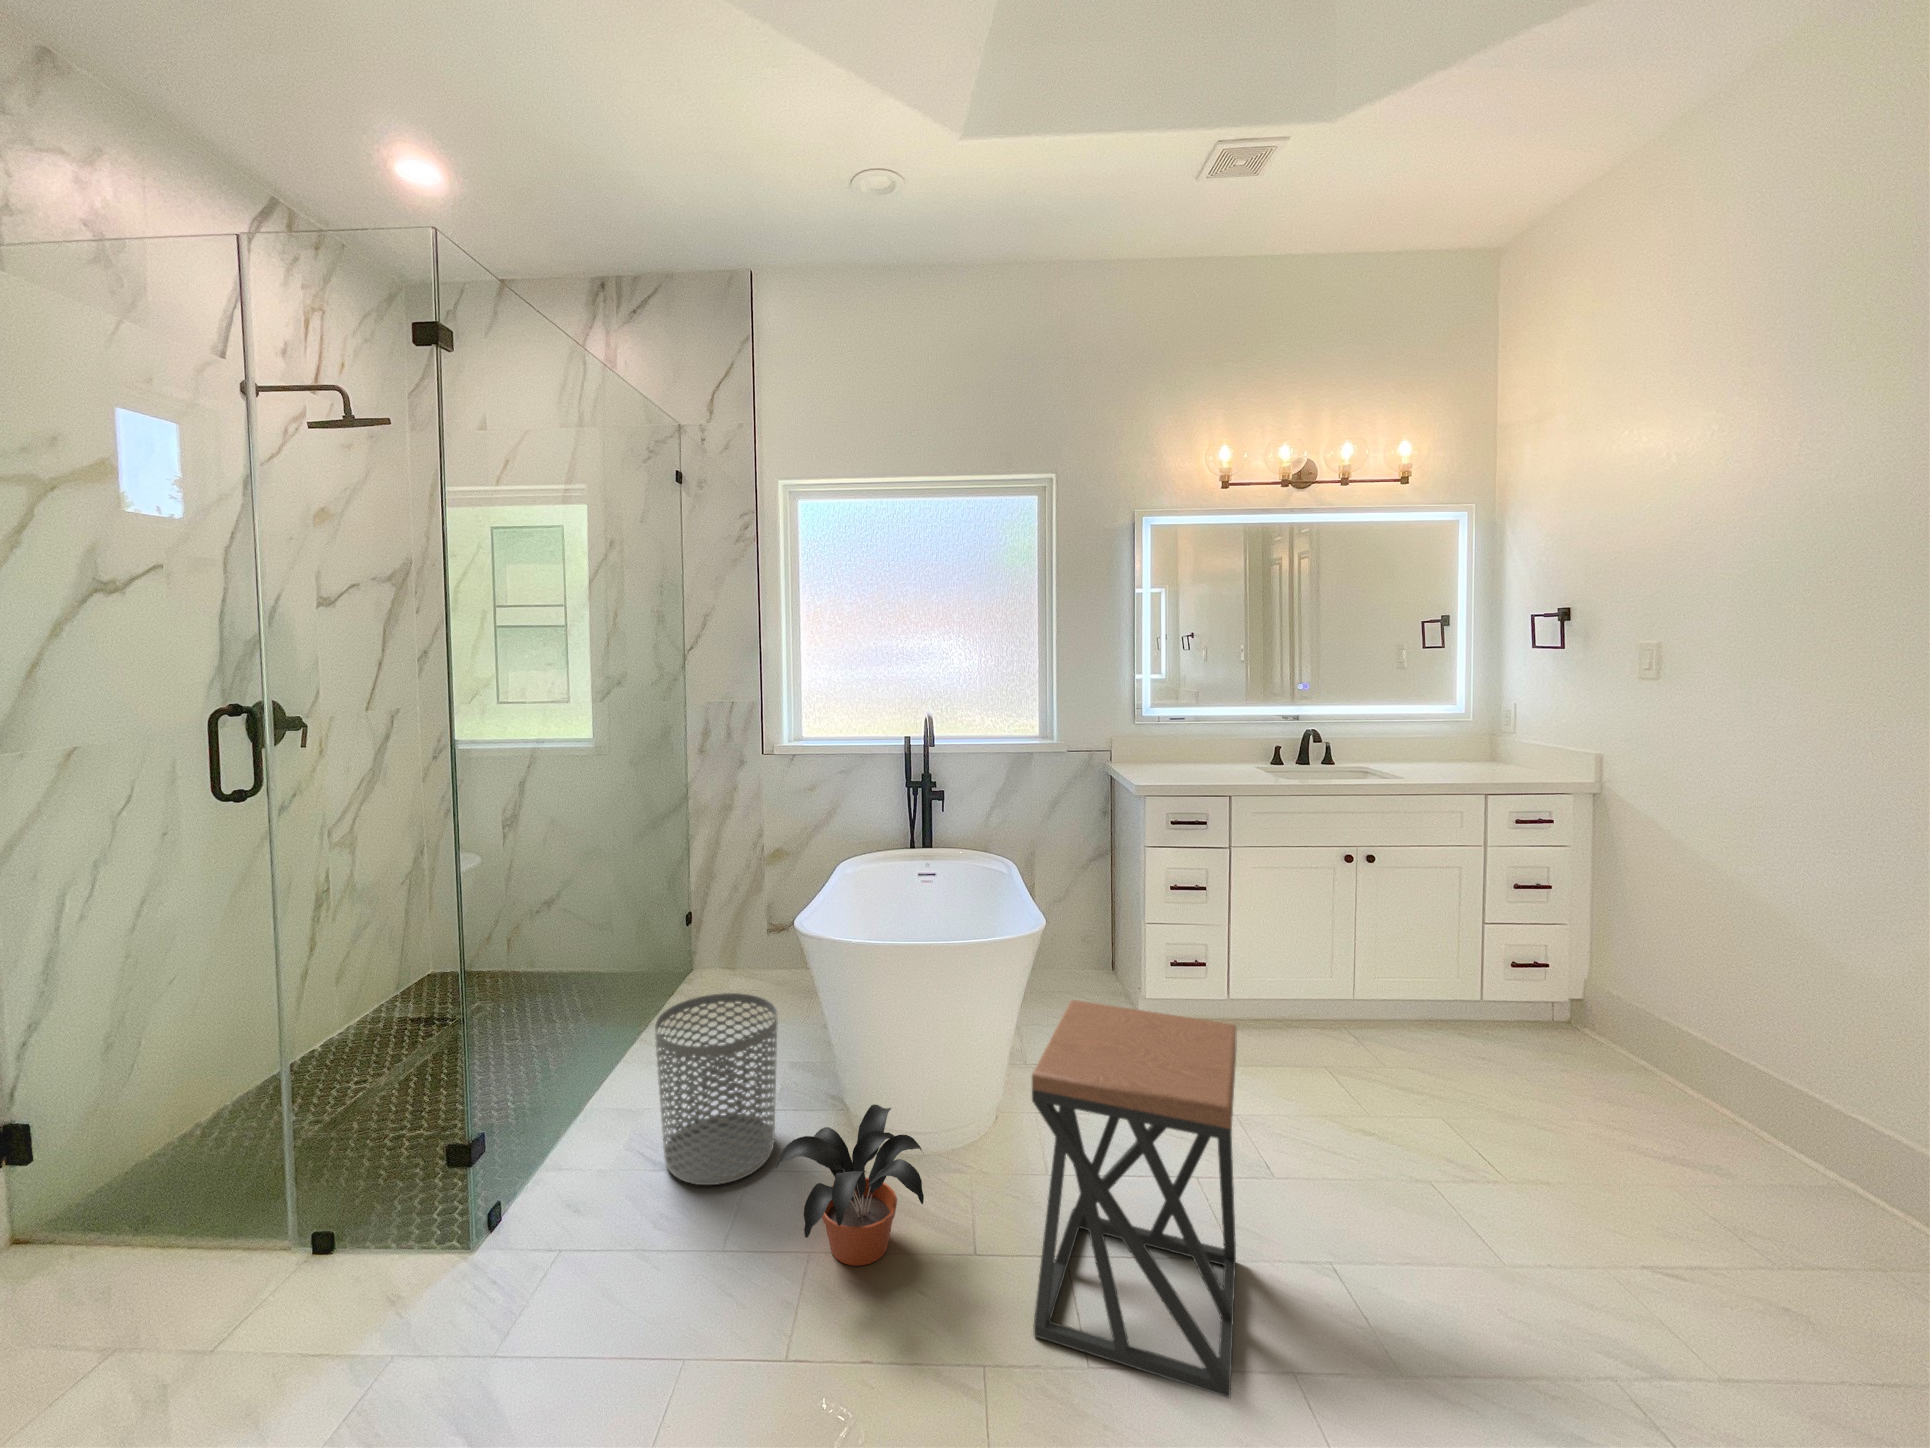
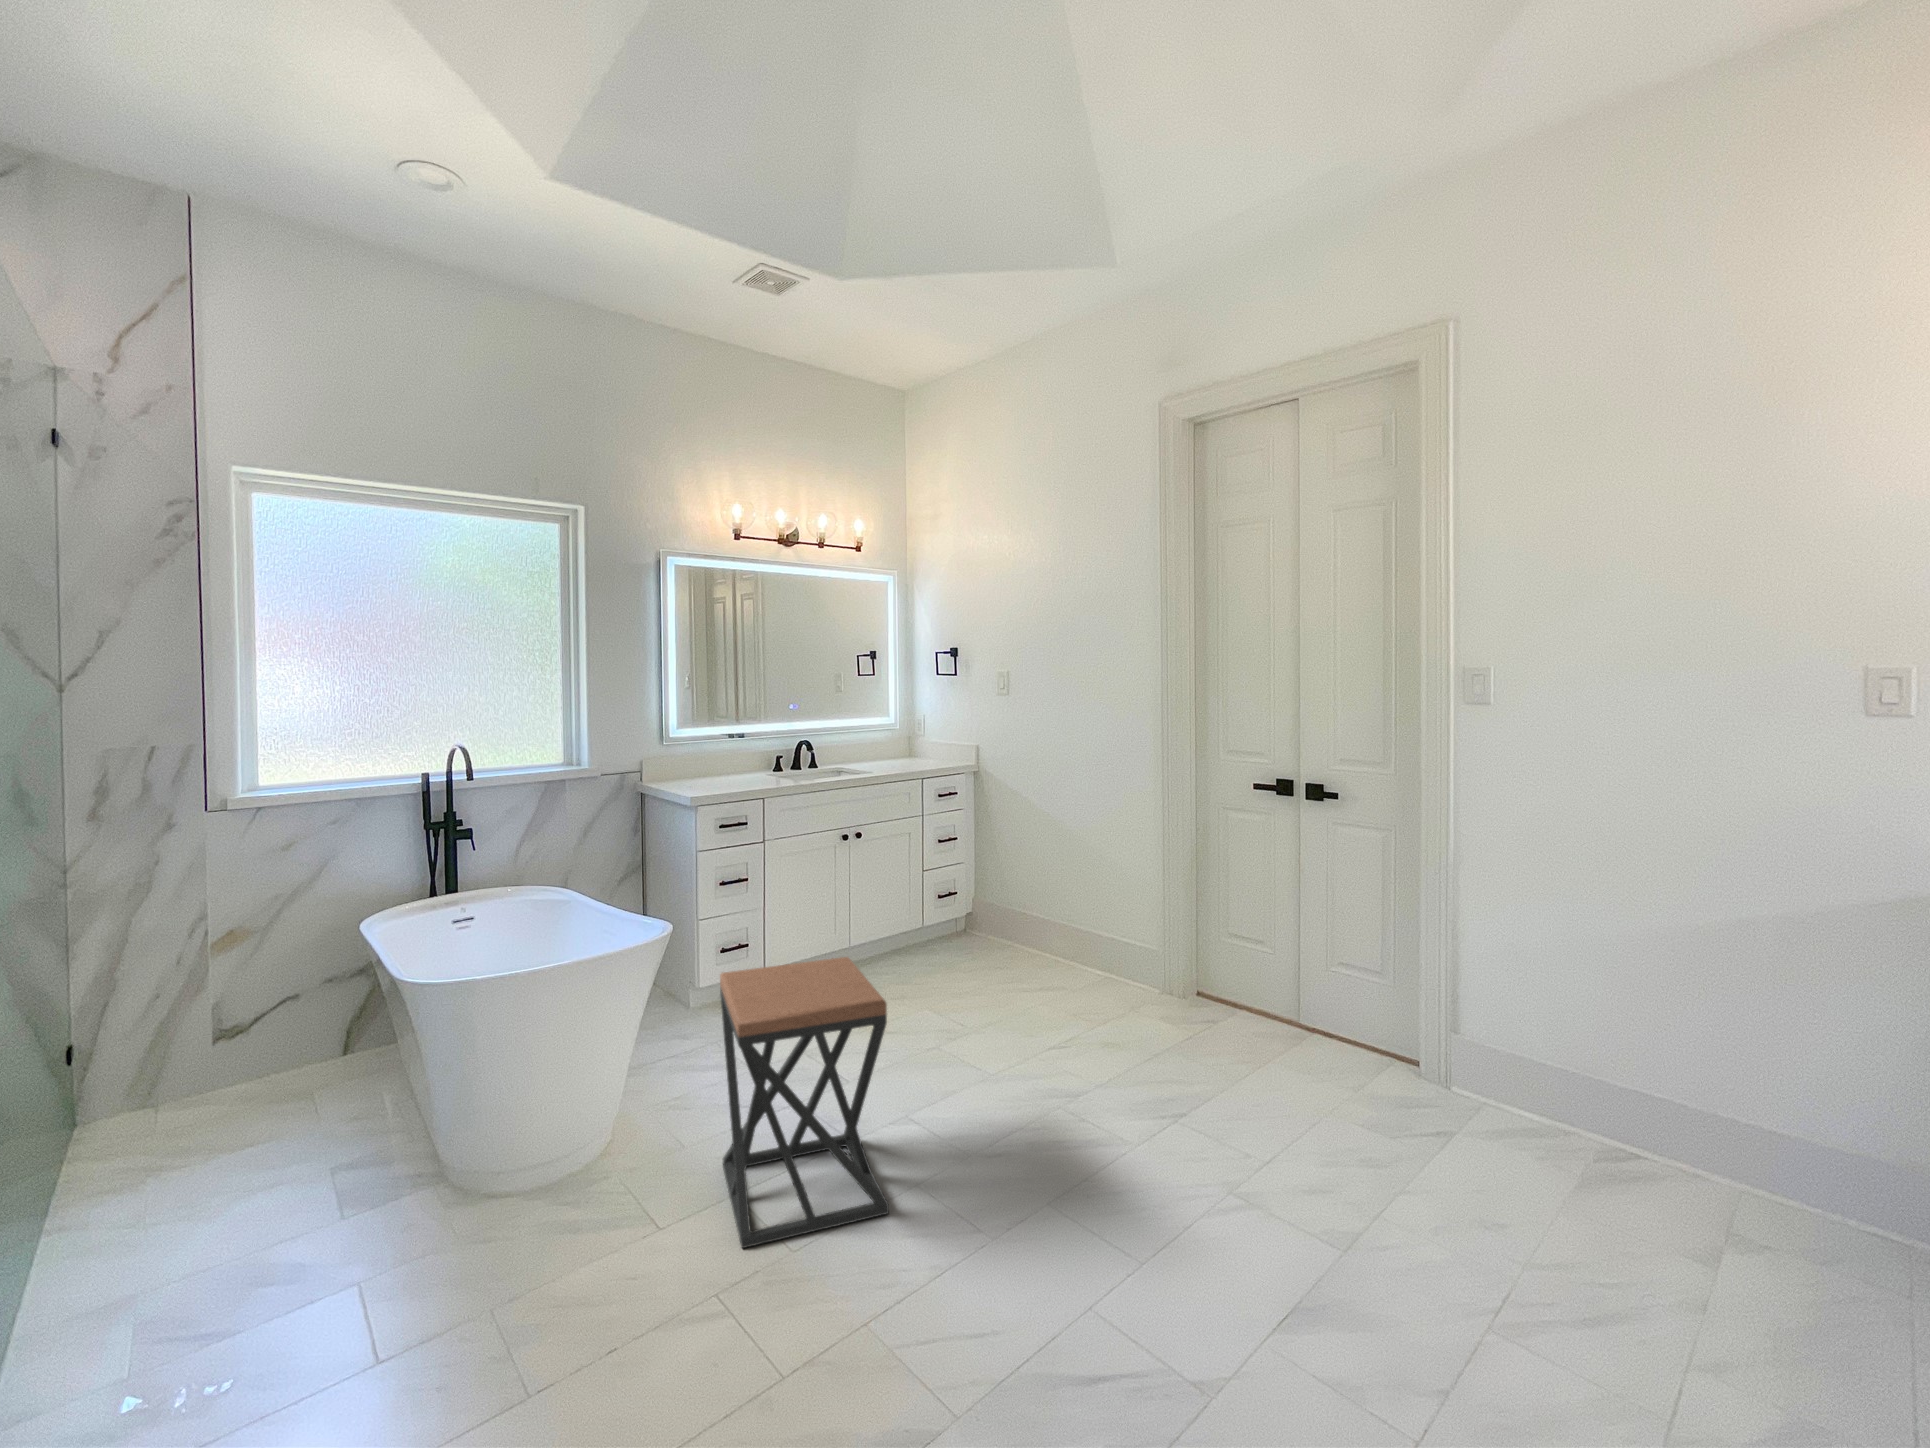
waste bin: present [655,993,777,1185] -> none [213,1077,388,1317]
potted plant: present [776,1104,924,1266] -> none [452,1126,623,1287]

